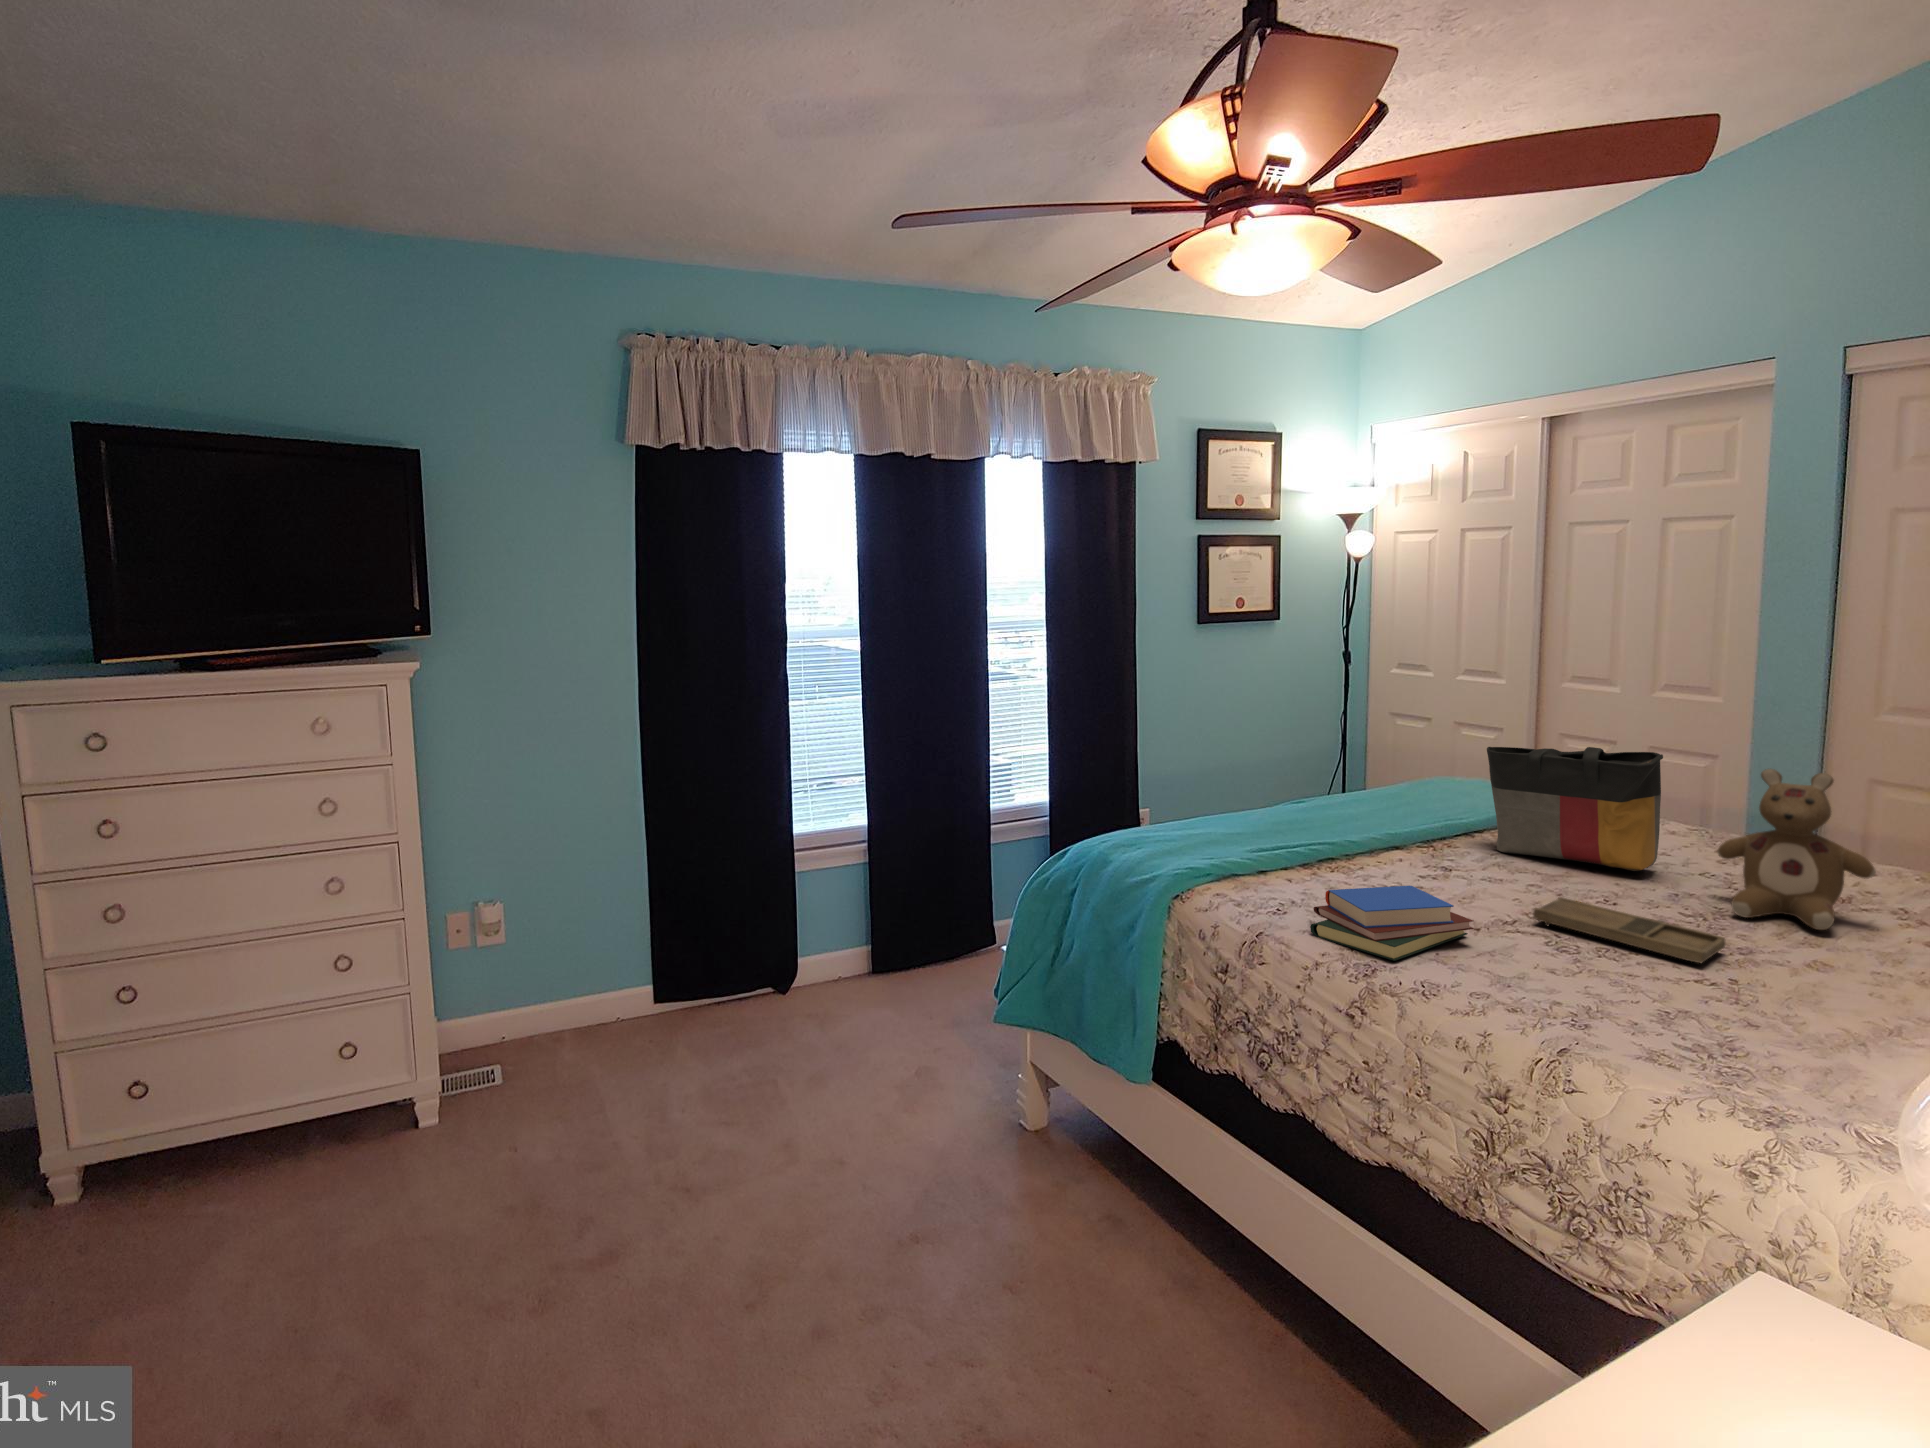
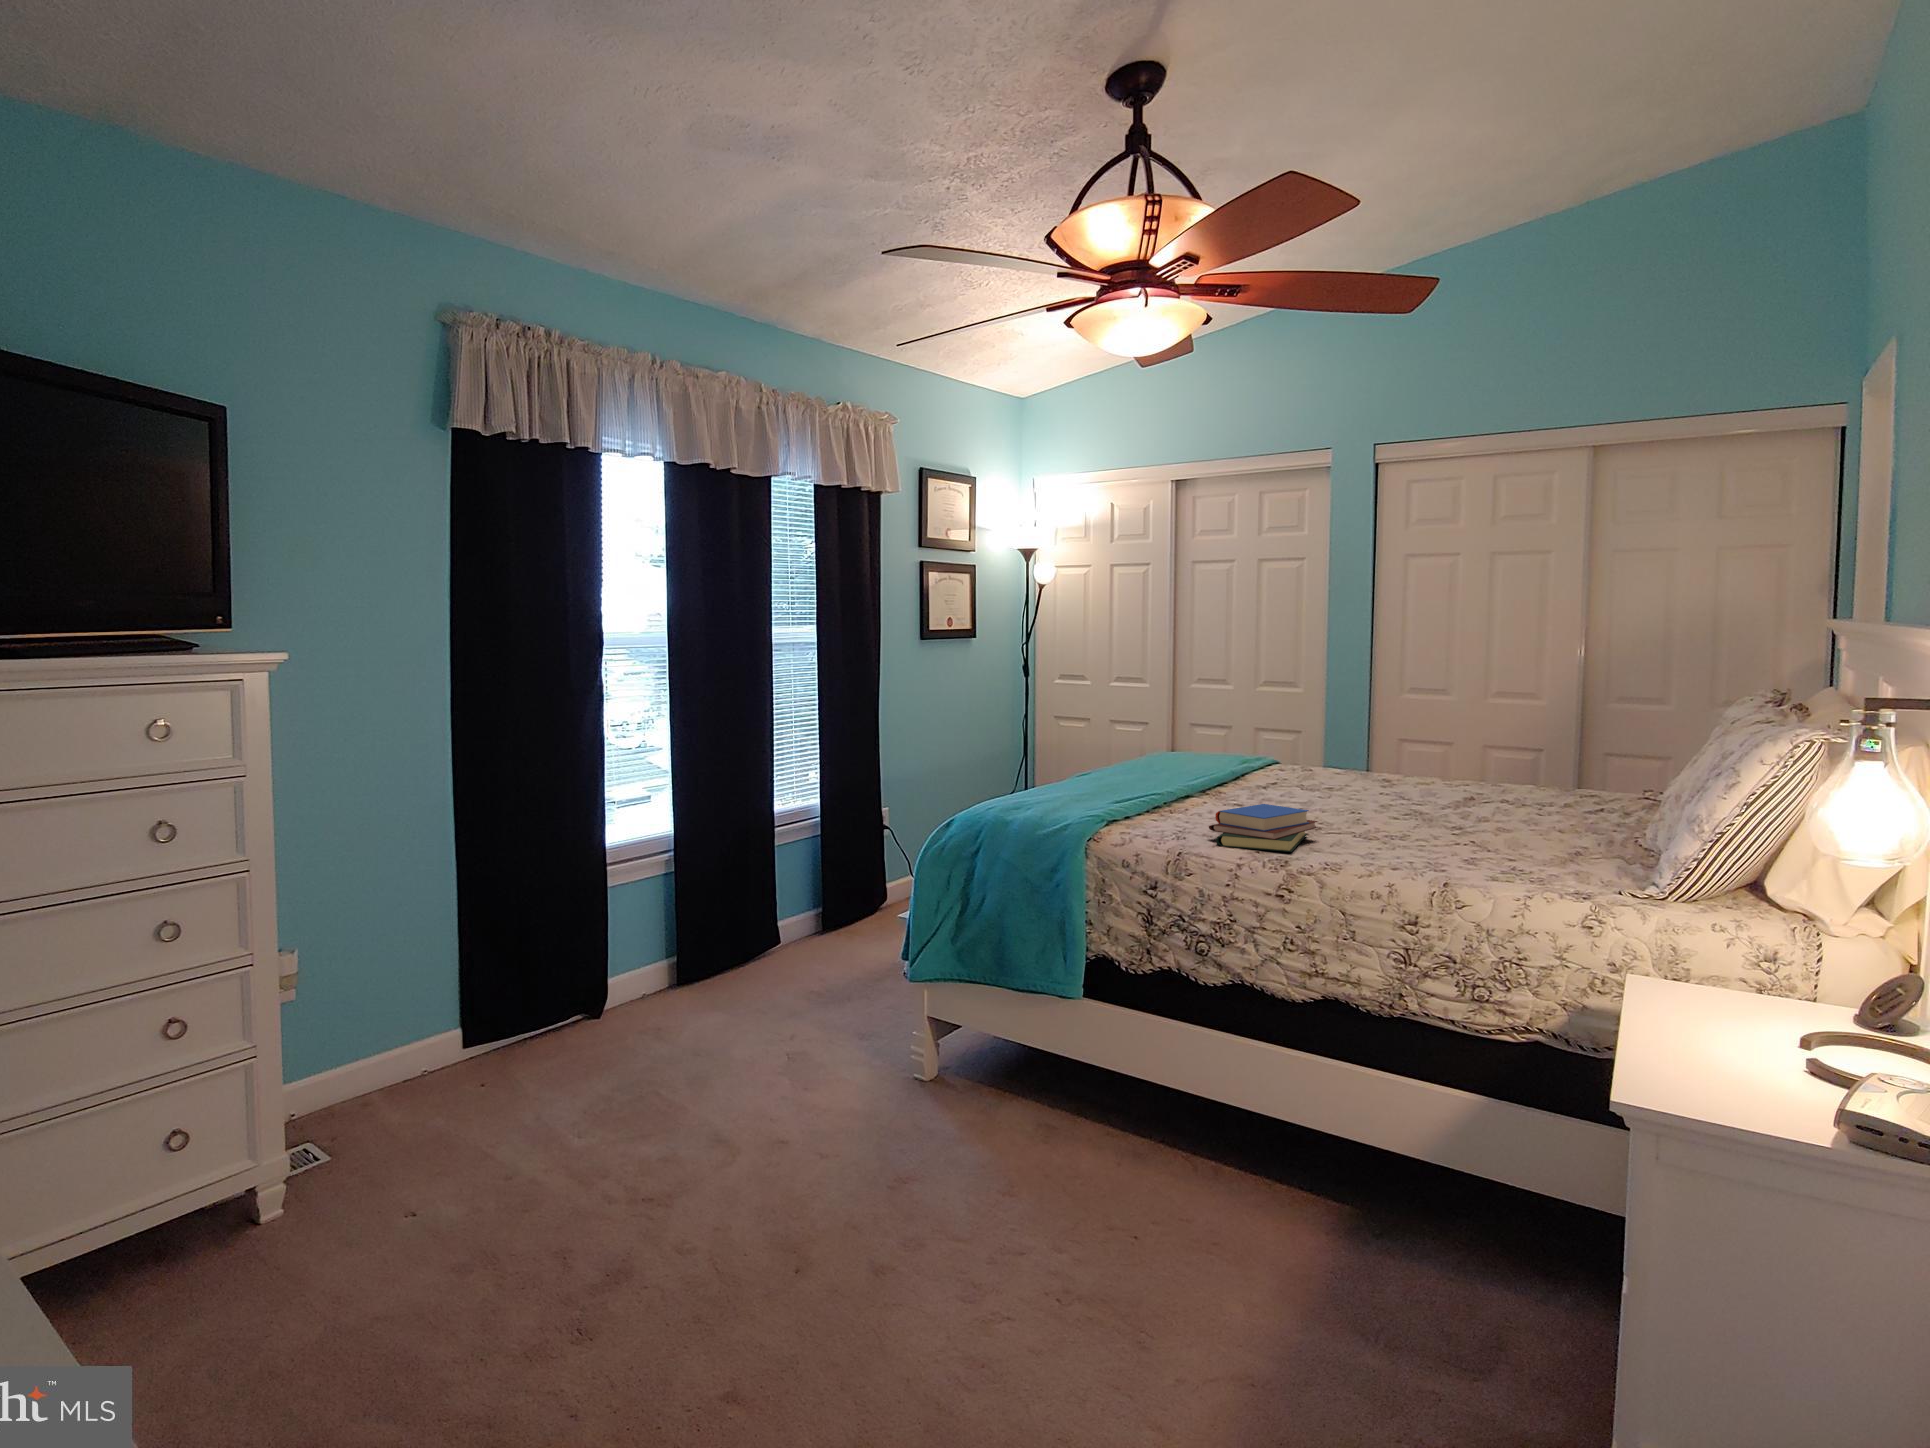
tote bag: present [1487,747,1663,871] -> none [1235,707,1357,794]
stuffed bear: present [1717,769,1876,930] -> none [1397,711,1488,813]
tray: present [1533,897,1725,963] -> none [1331,808,1446,834]

